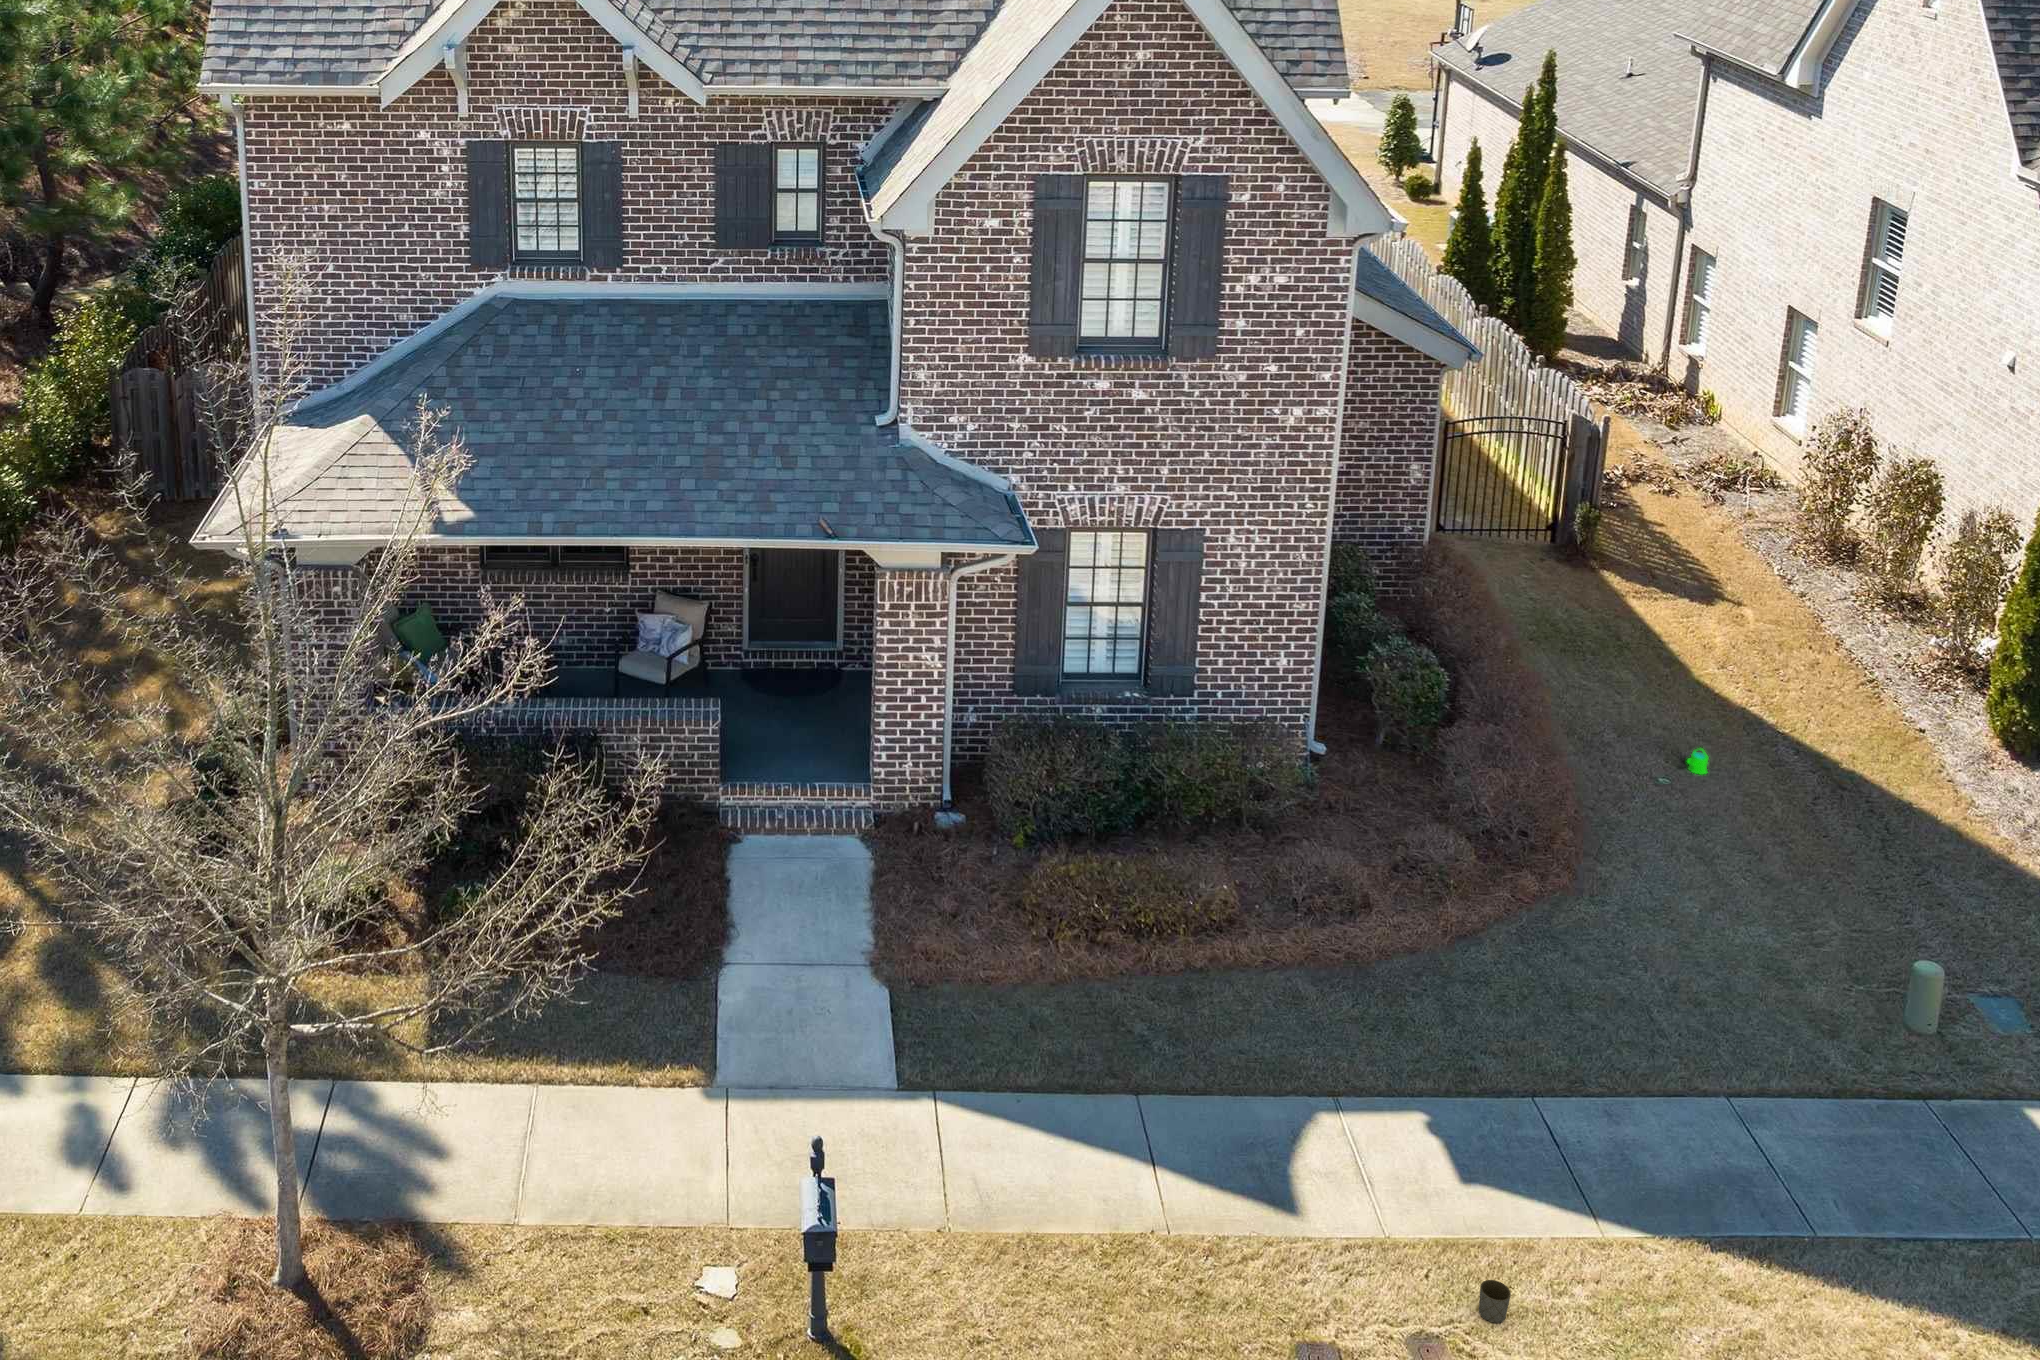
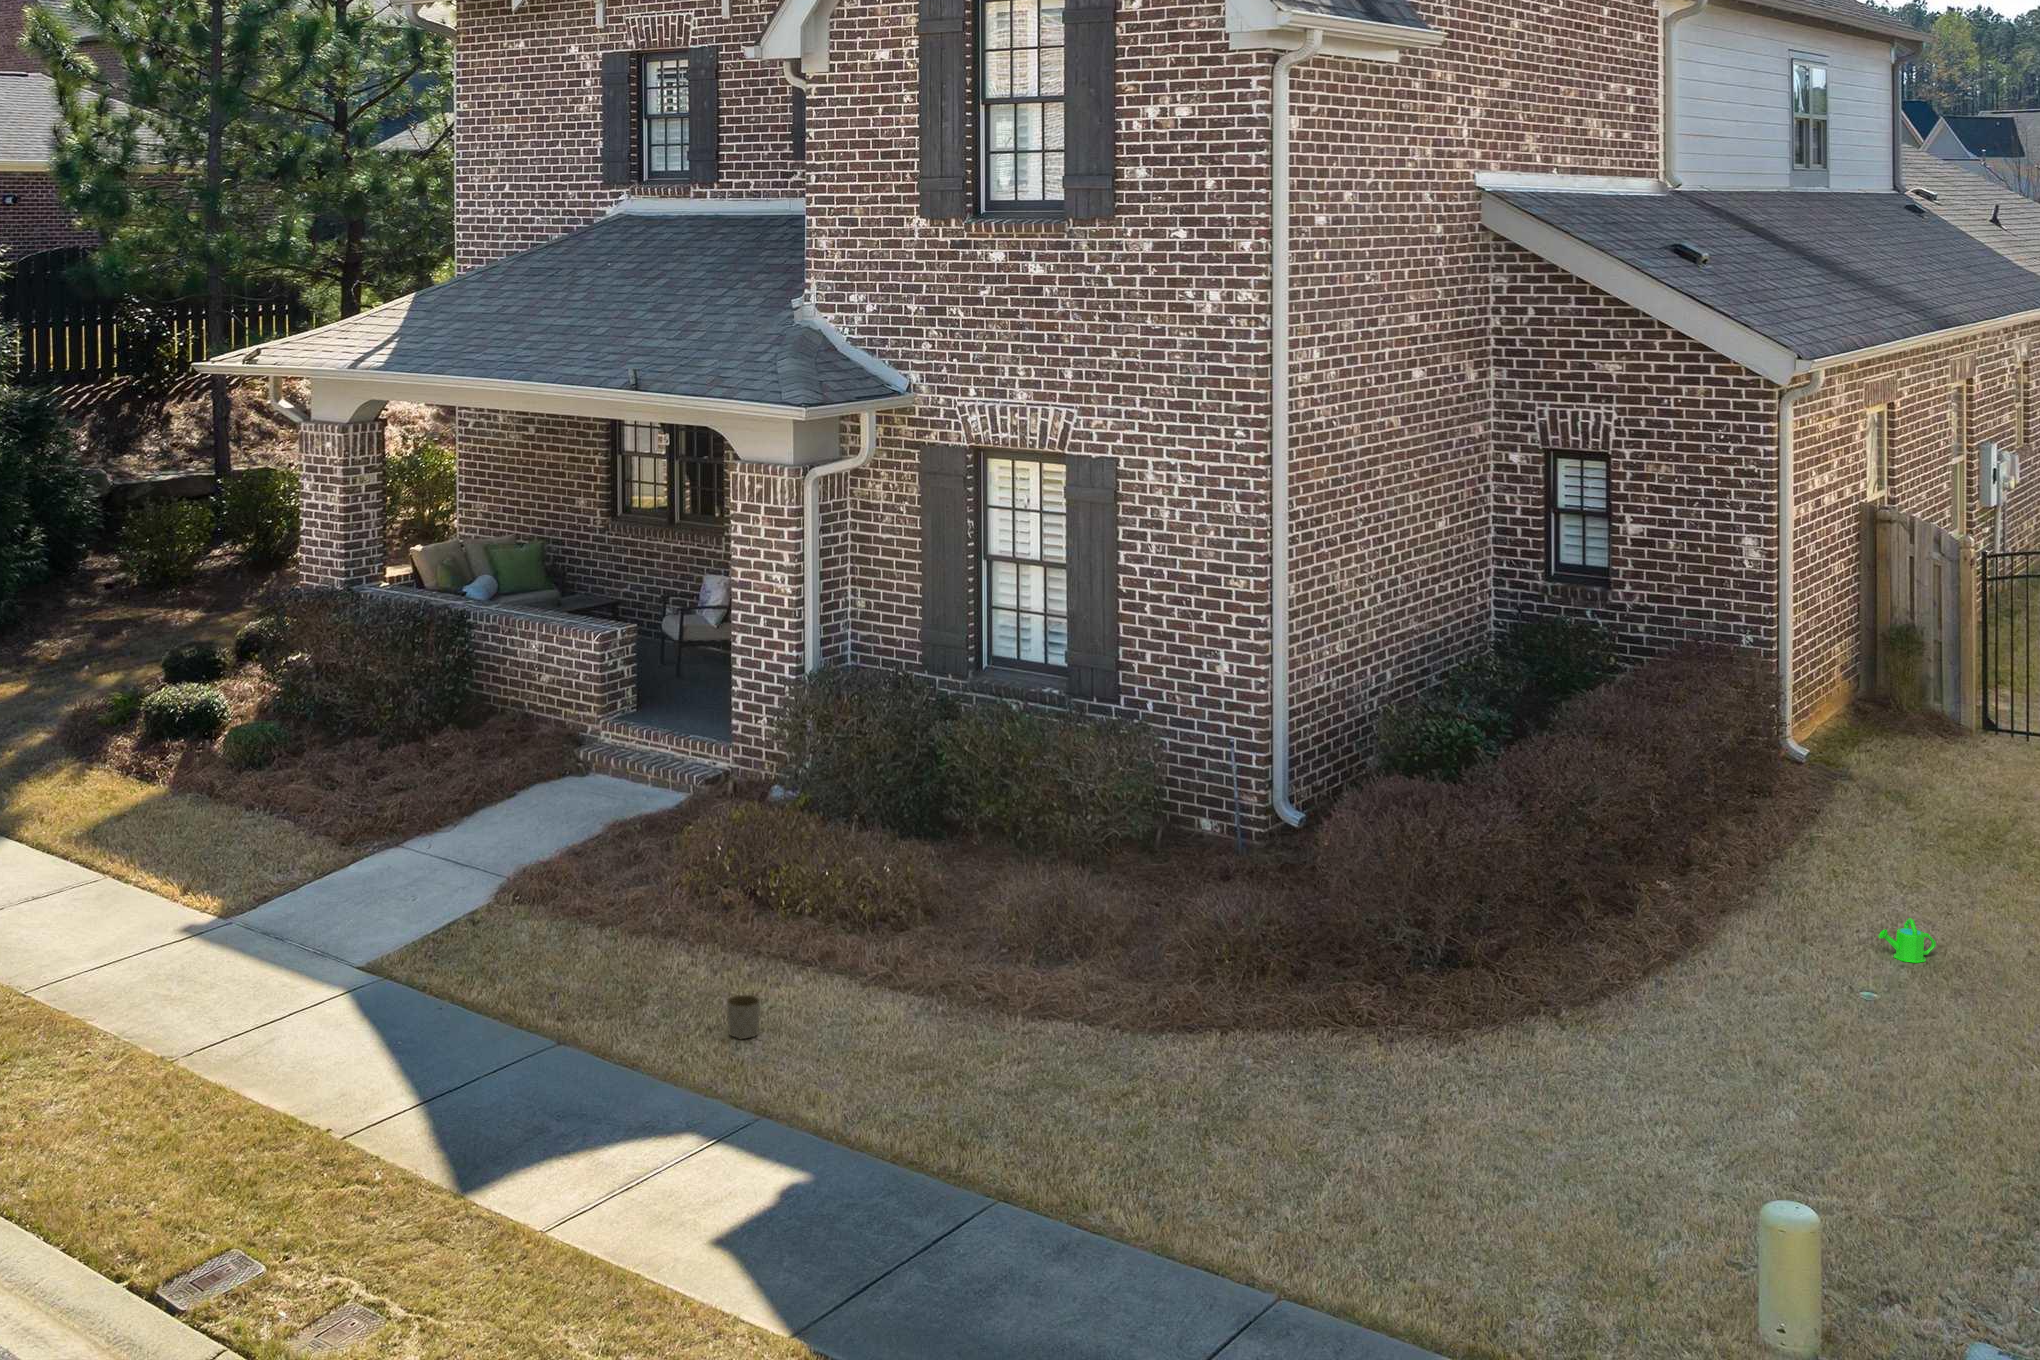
planter: present [1479,1280,1511,1323] -> present [727,995,760,1039]

